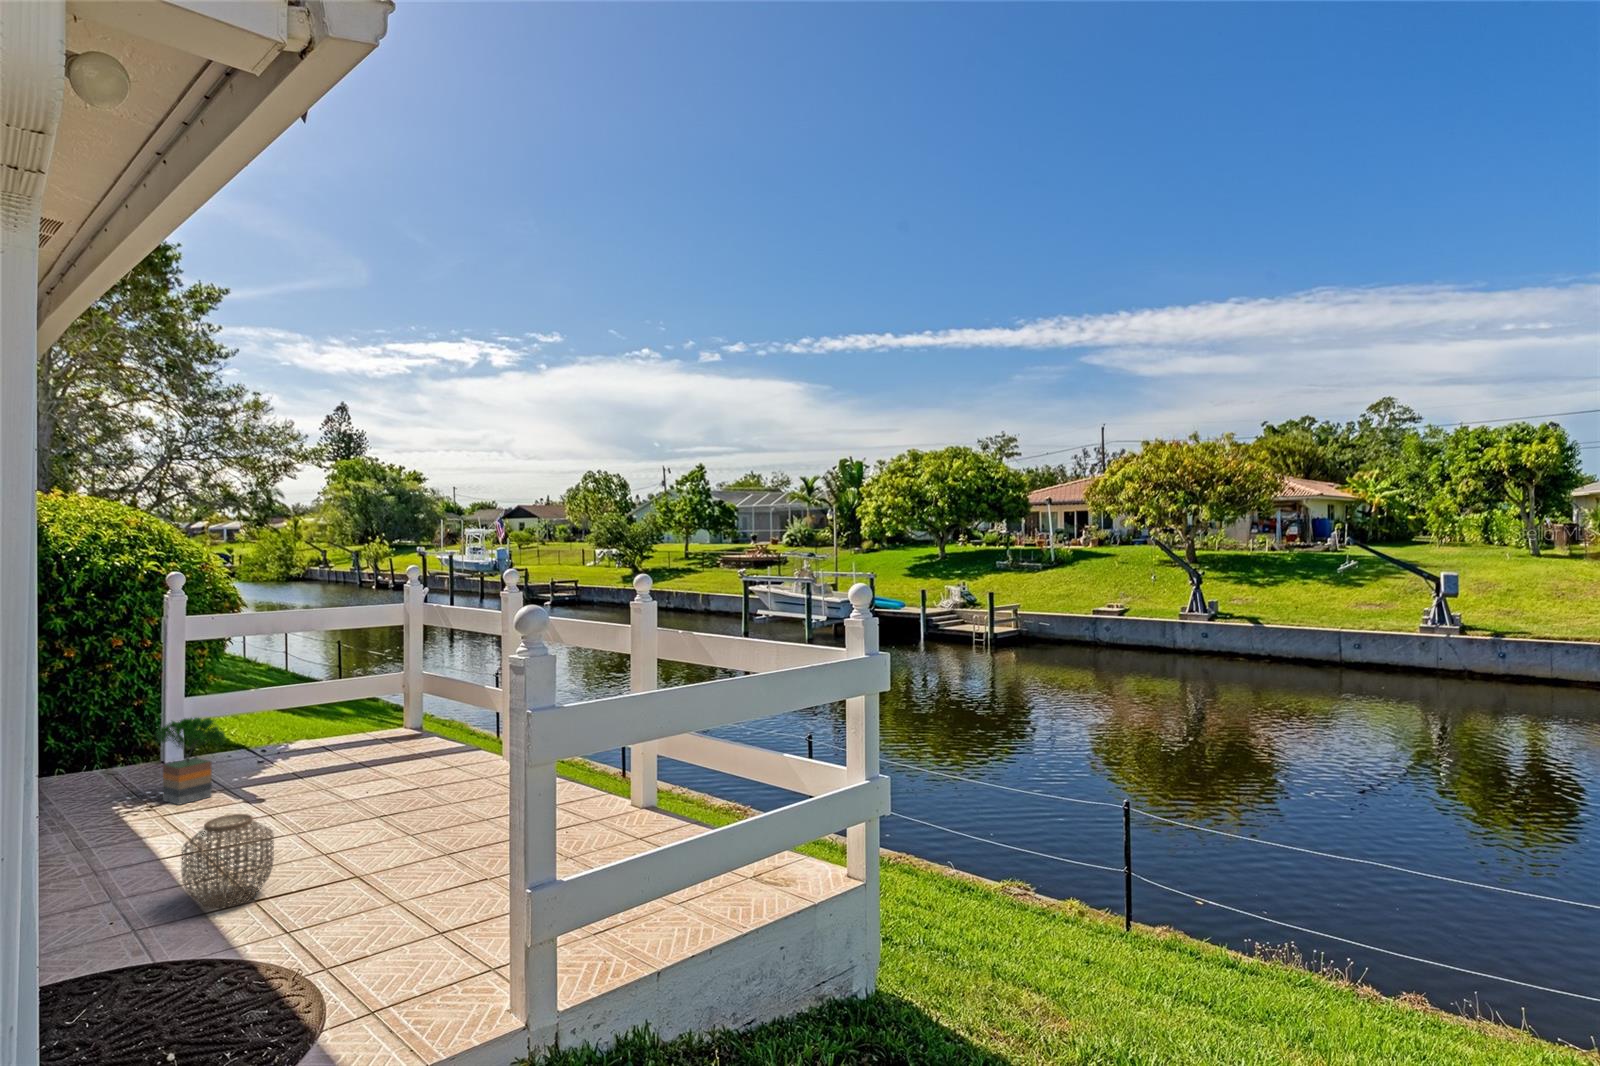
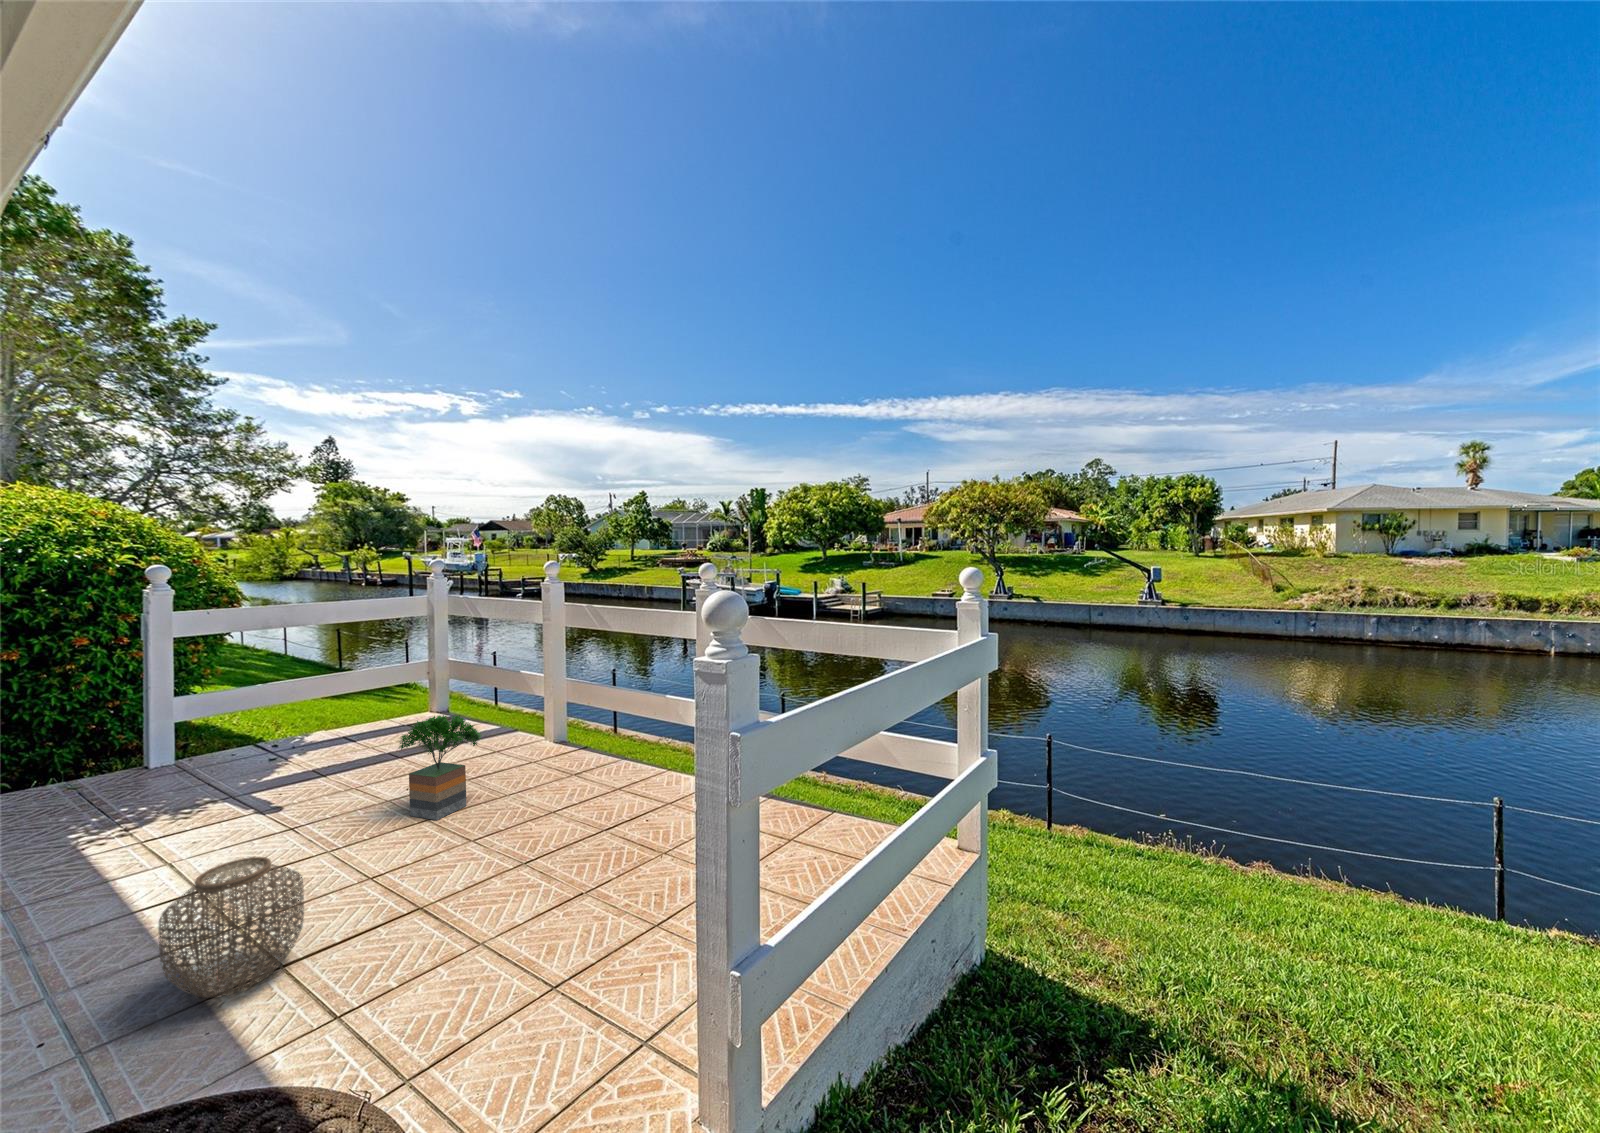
potted tree: present [157,718,226,805] -> present [398,715,481,820]

